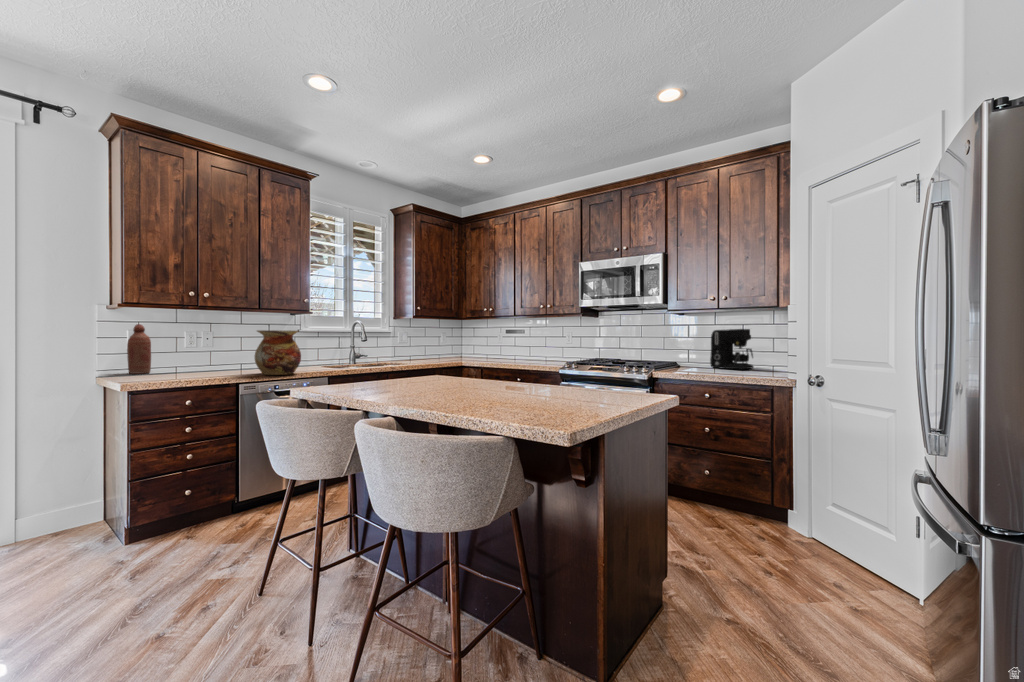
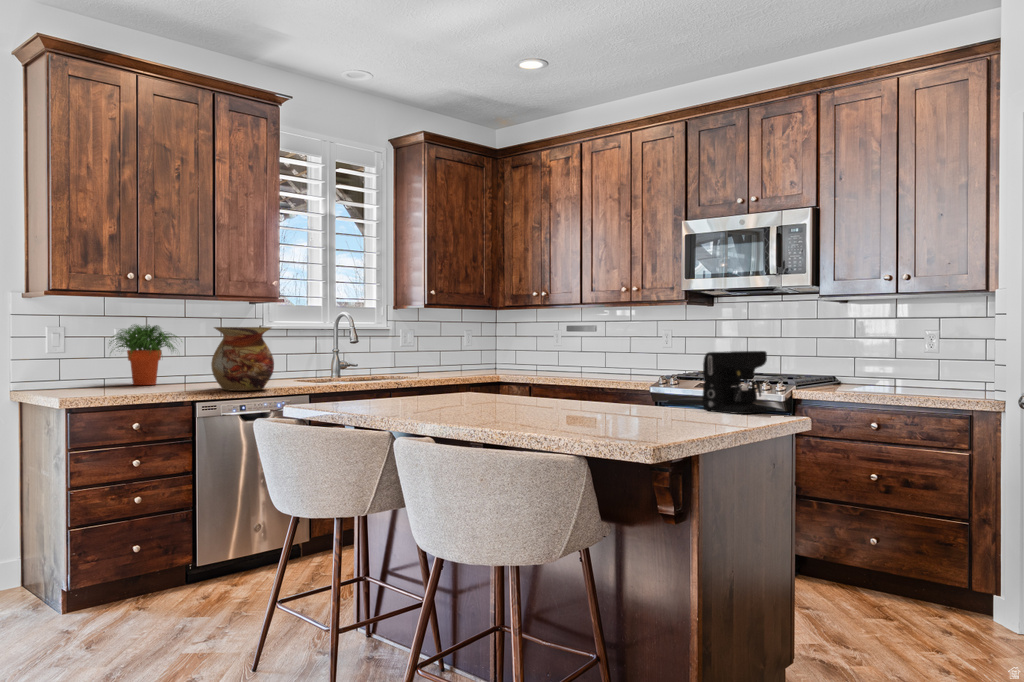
bottle: present [127,324,151,374] -> none [43,318,72,387]
potted plant: none [179,328,238,371] -> present [109,325,177,385]
coffee maker: present [710,329,753,369] -> present [702,351,767,414]

